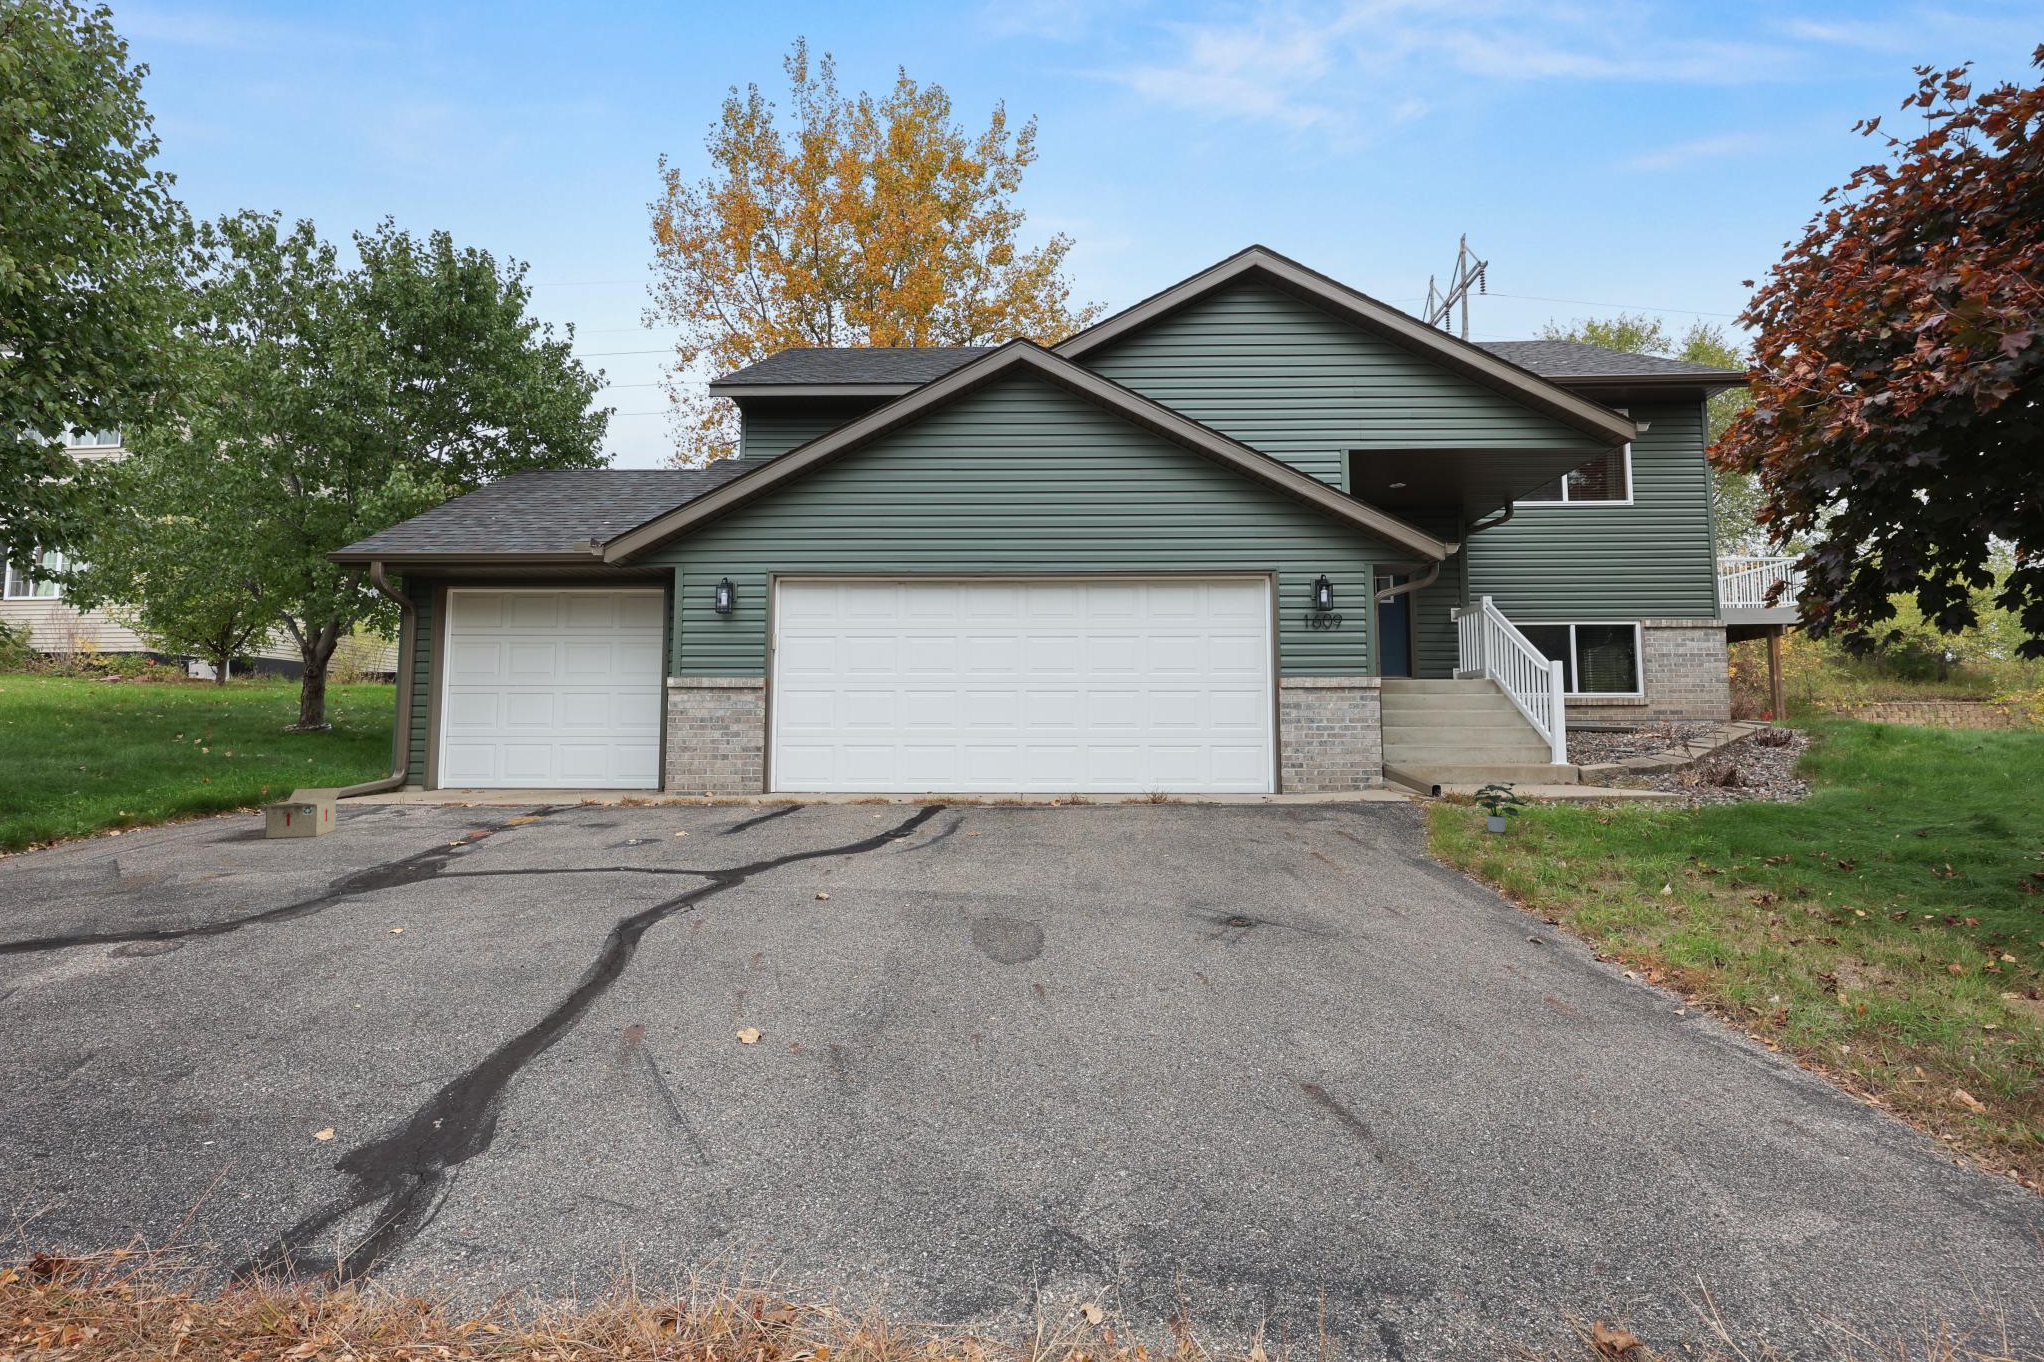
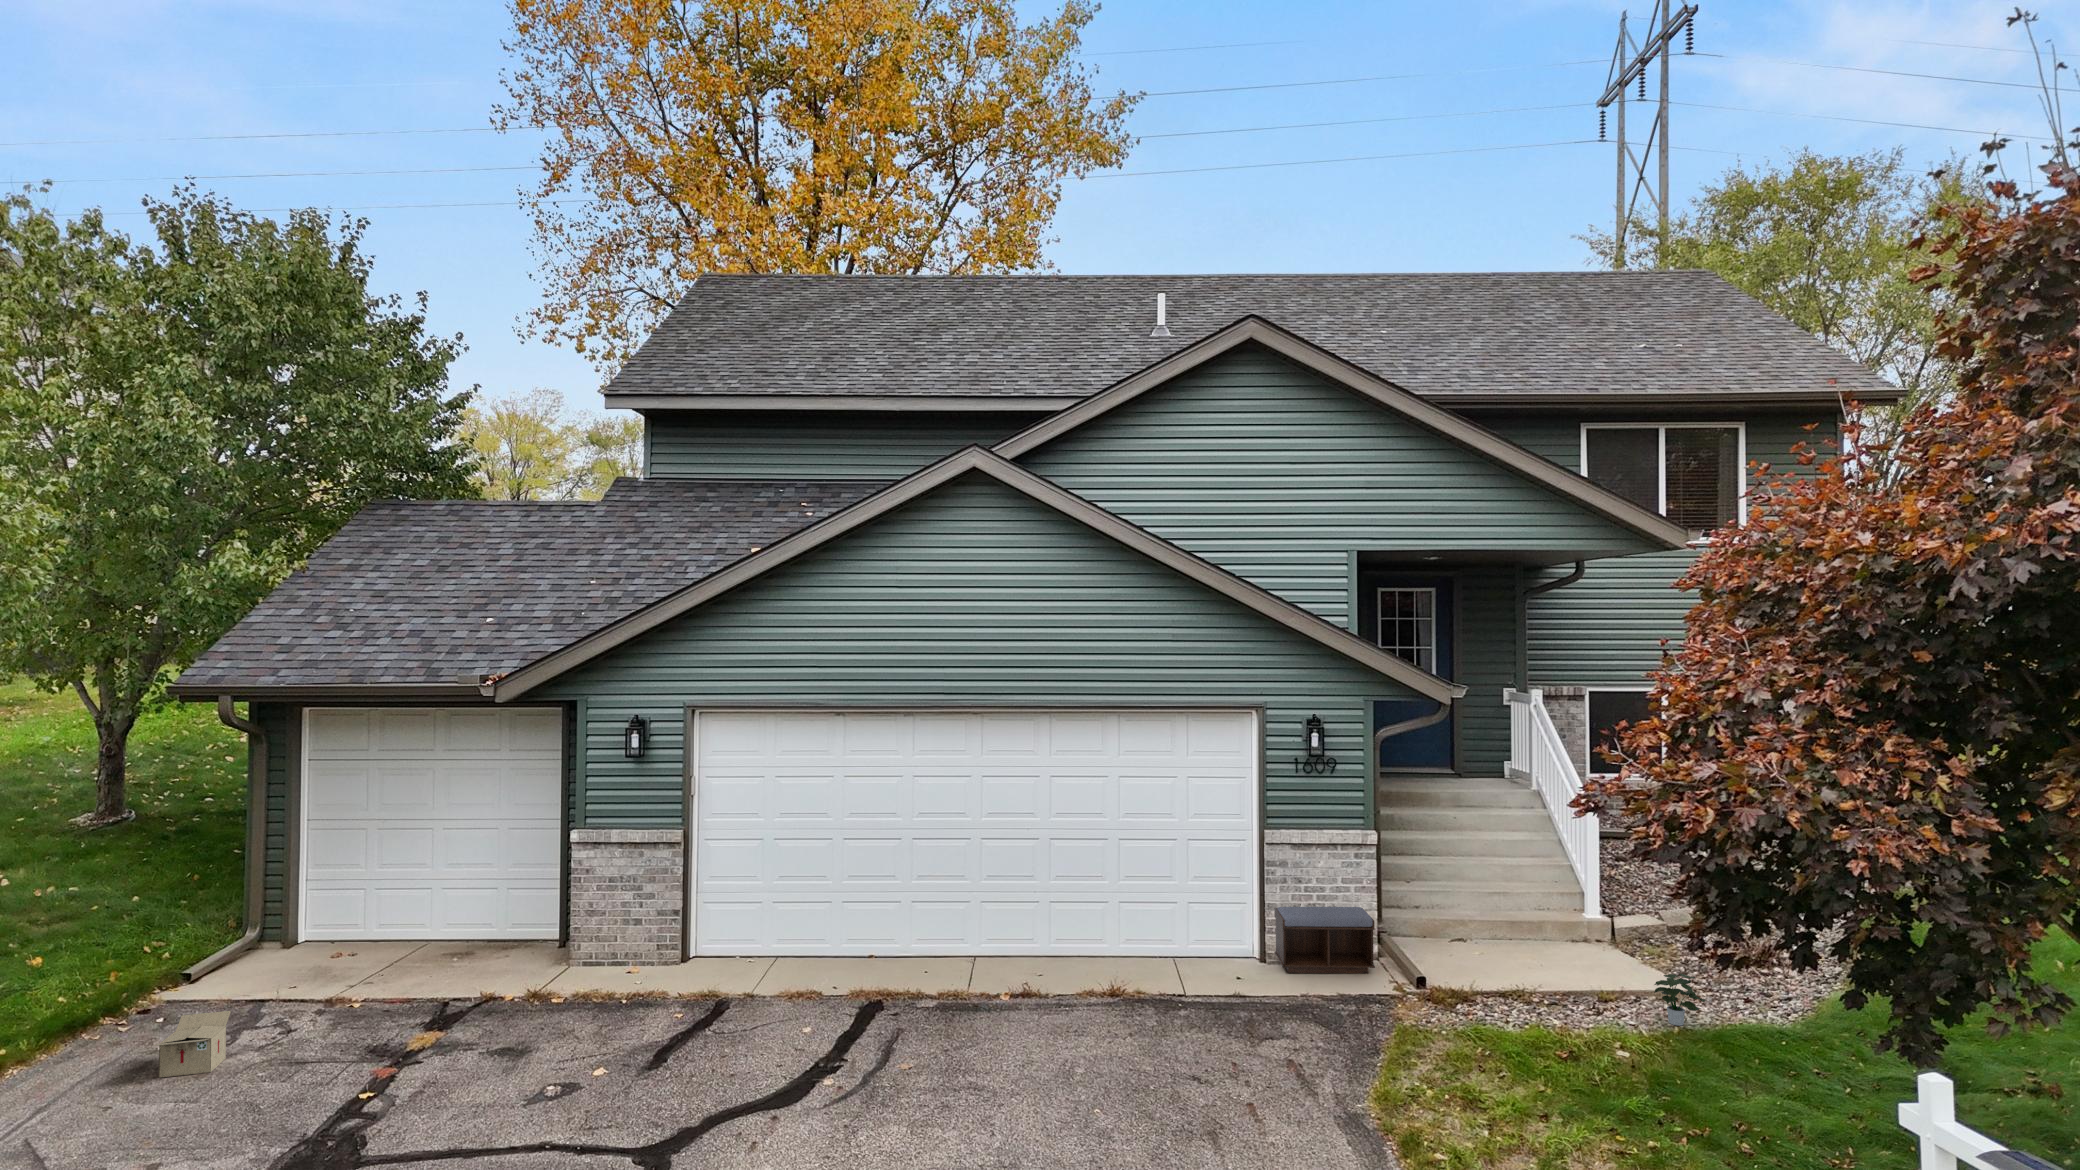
bench: none [1288,743,1385,797] -> present [1274,907,1375,973]
potted plant: present [1474,782,1527,832] -> present [1654,974,1706,1026]

